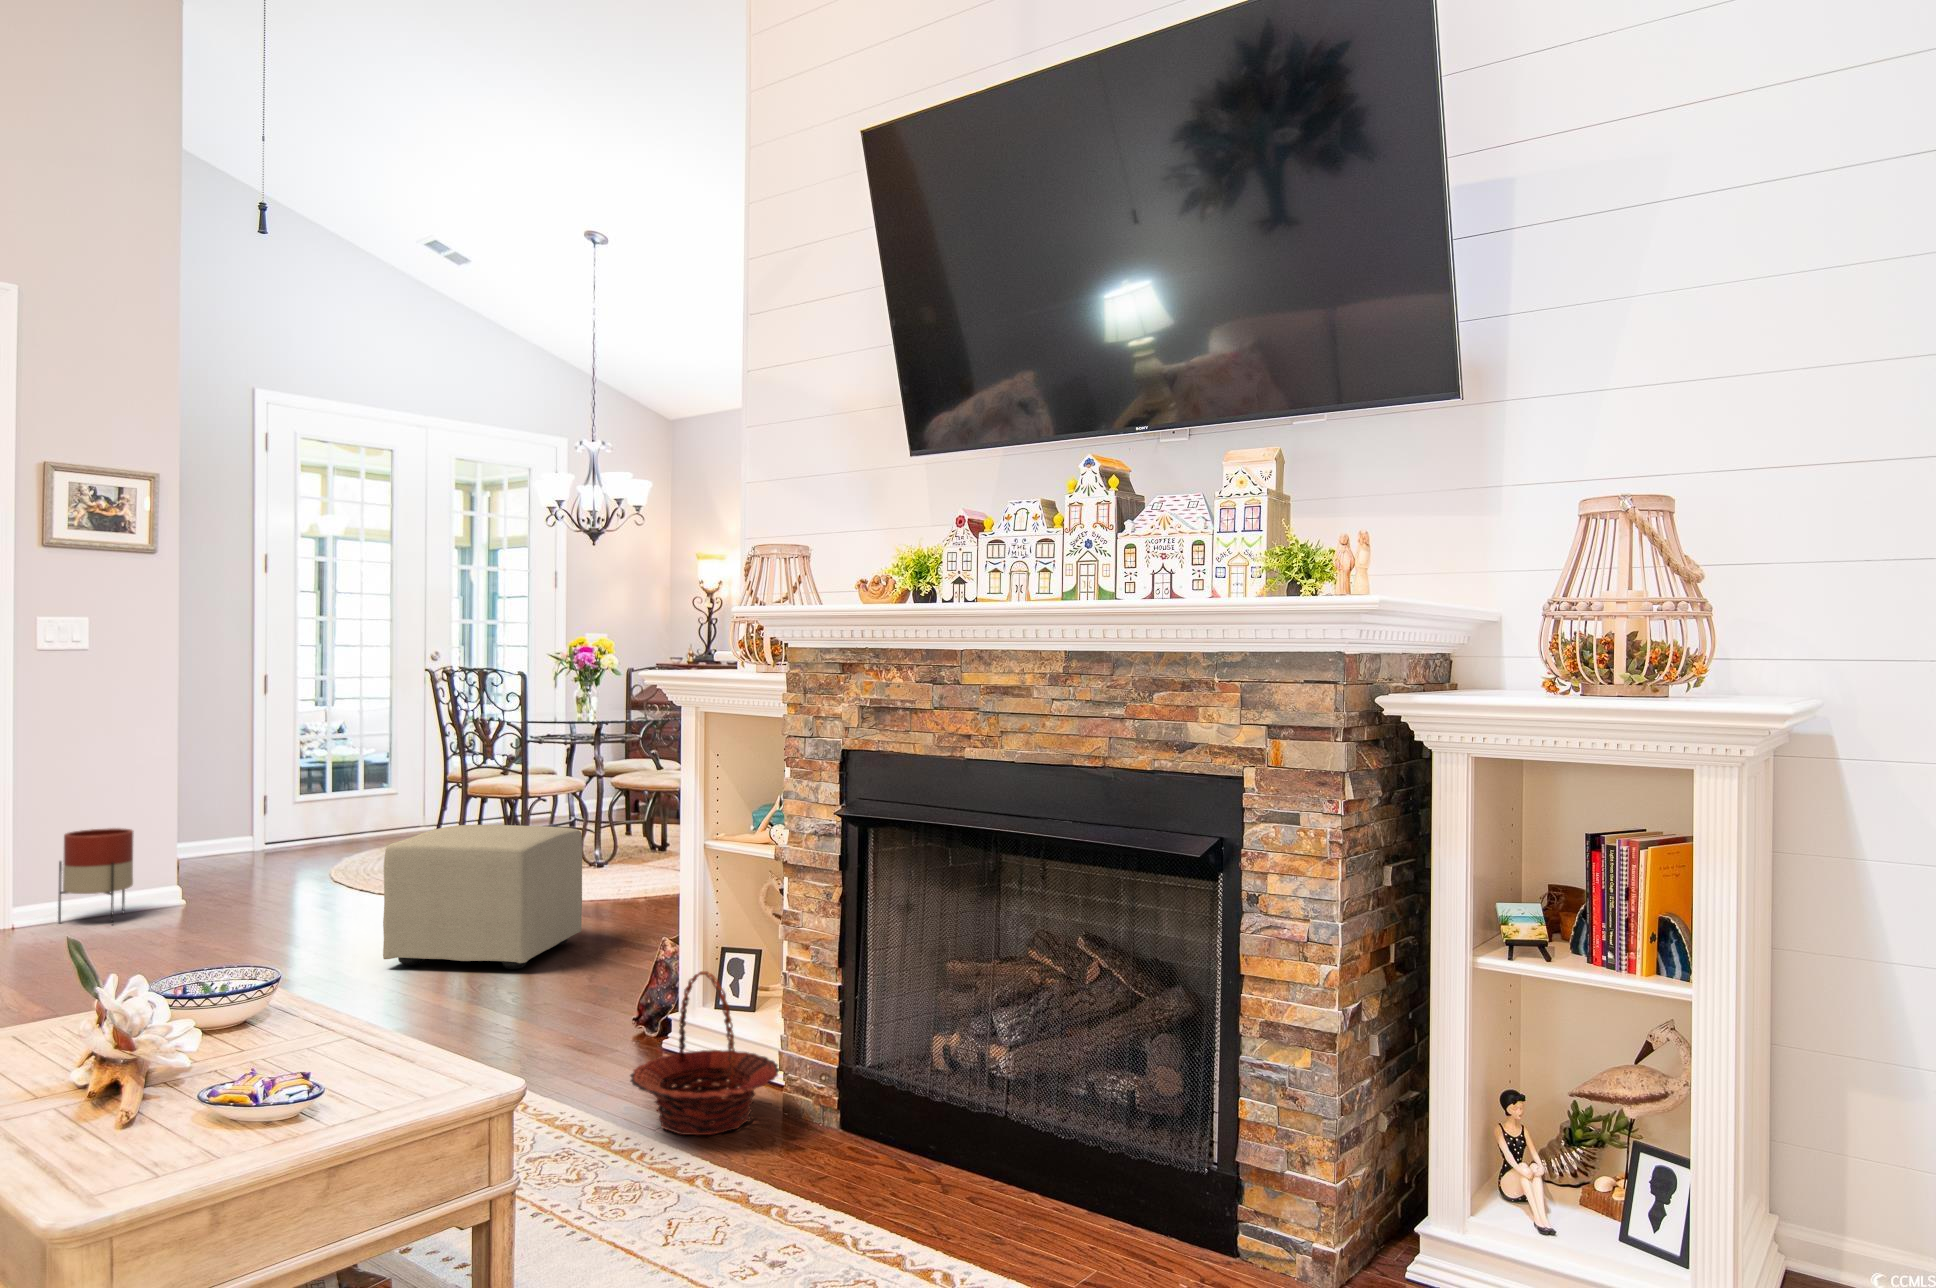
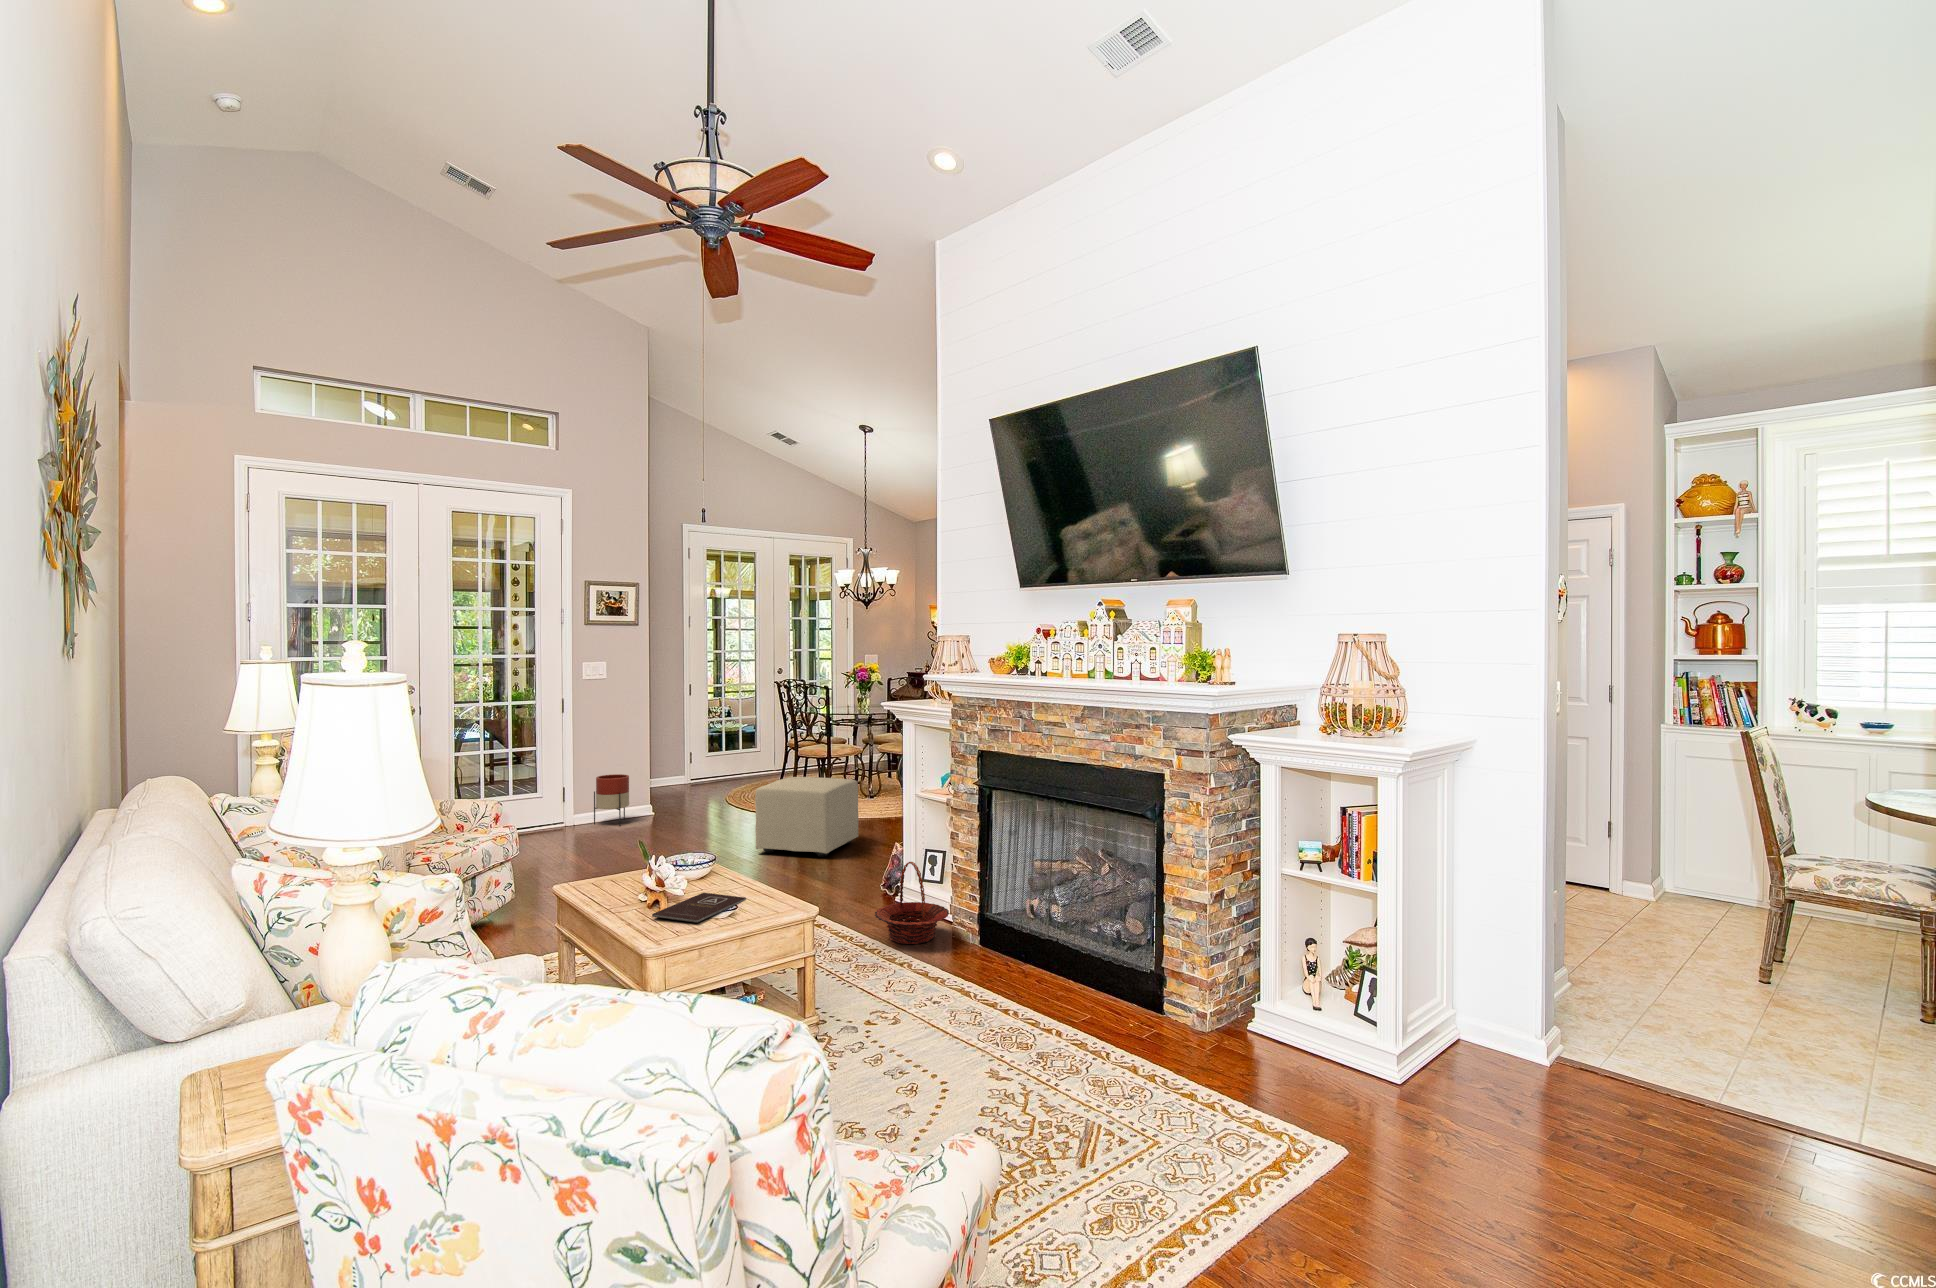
book: none [101,1057,349,1135] -> present [652,893,746,923]

